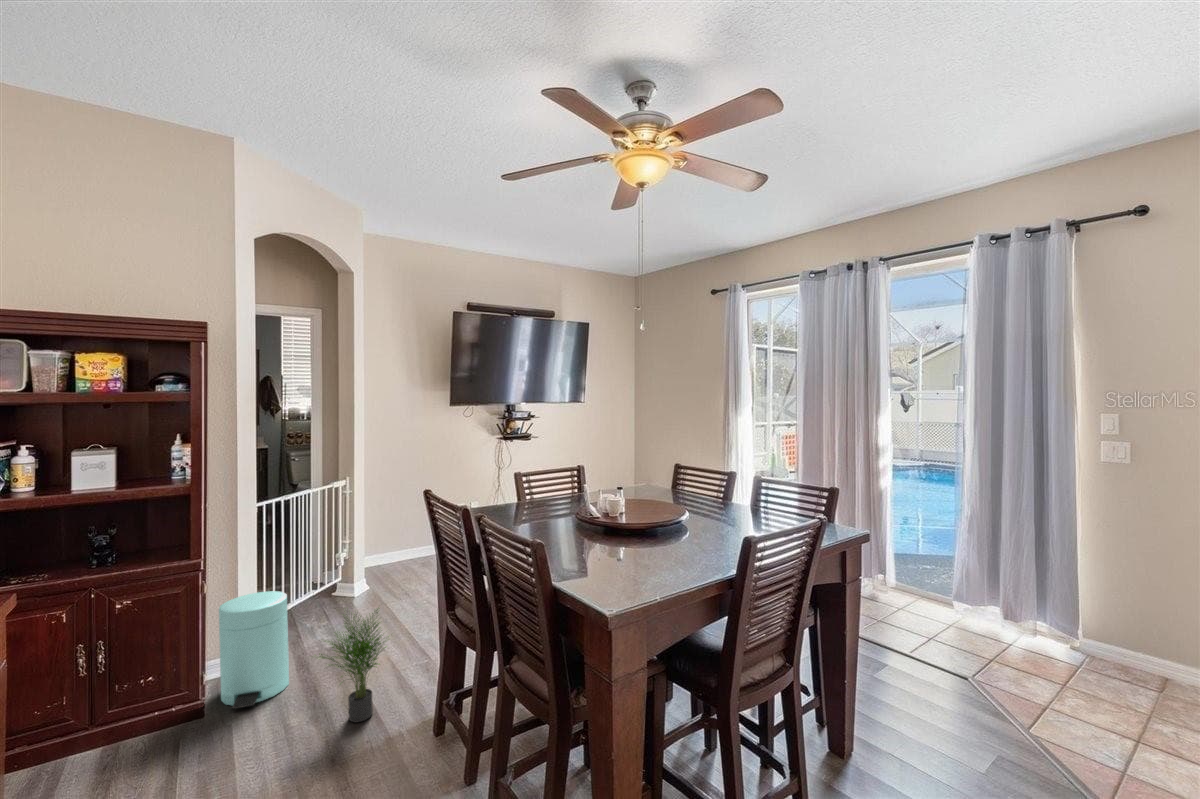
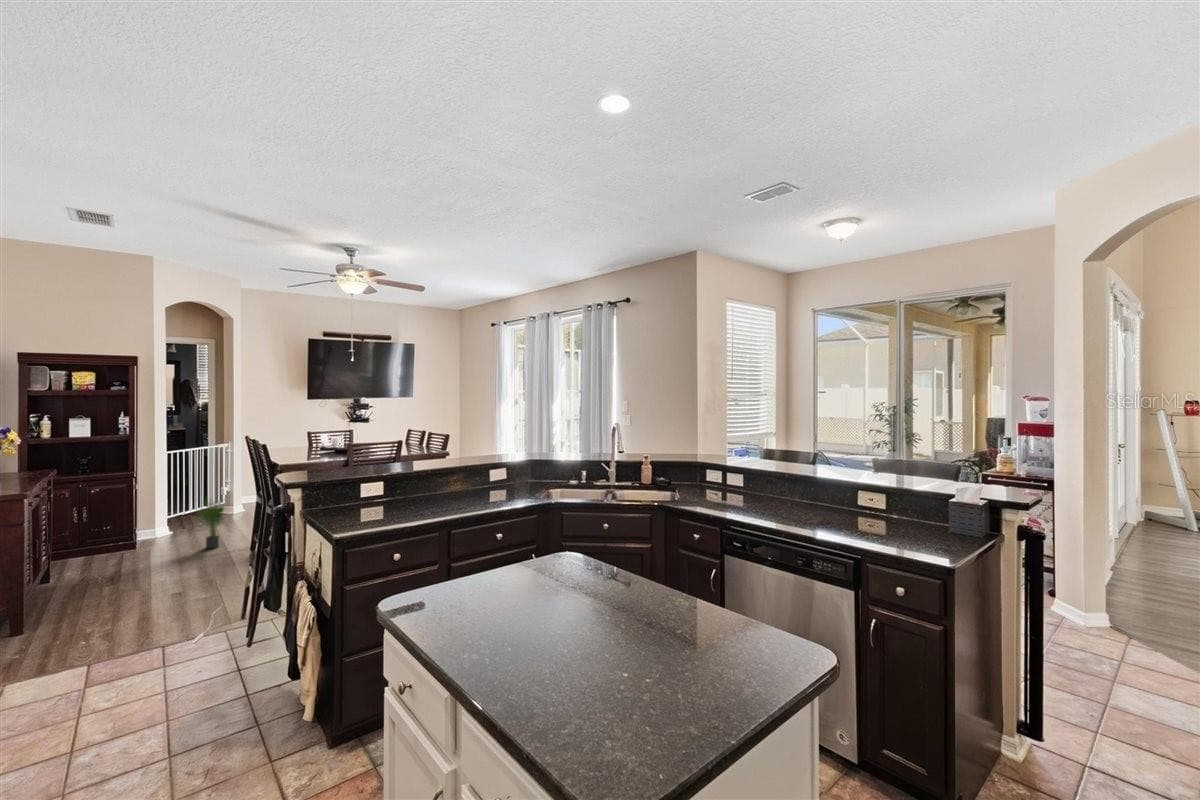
trash can: present [219,591,289,709] -> none [142,494,180,545]

